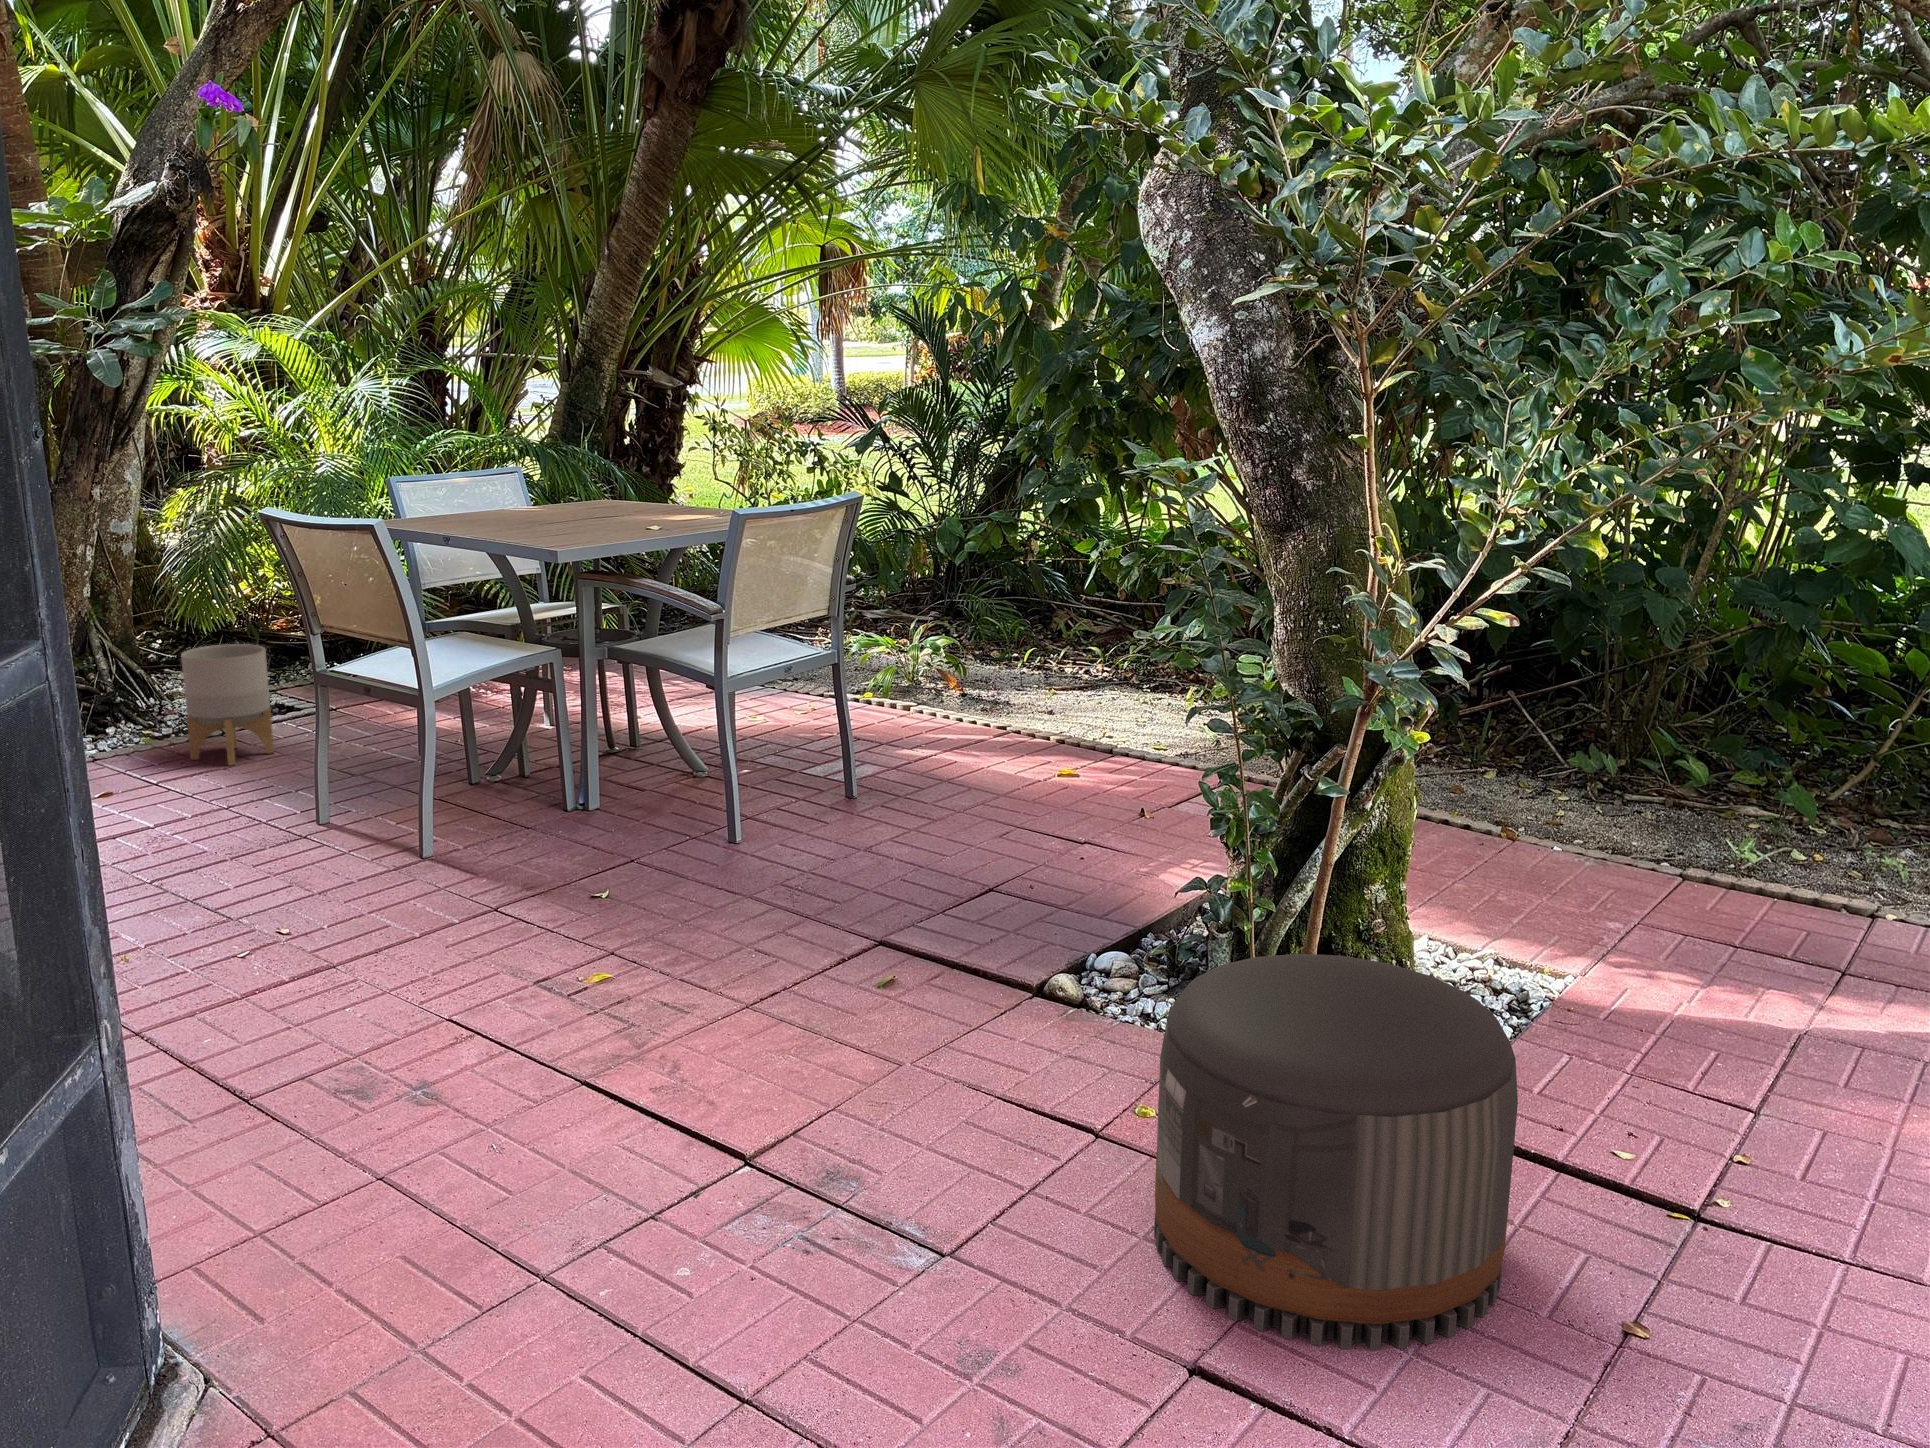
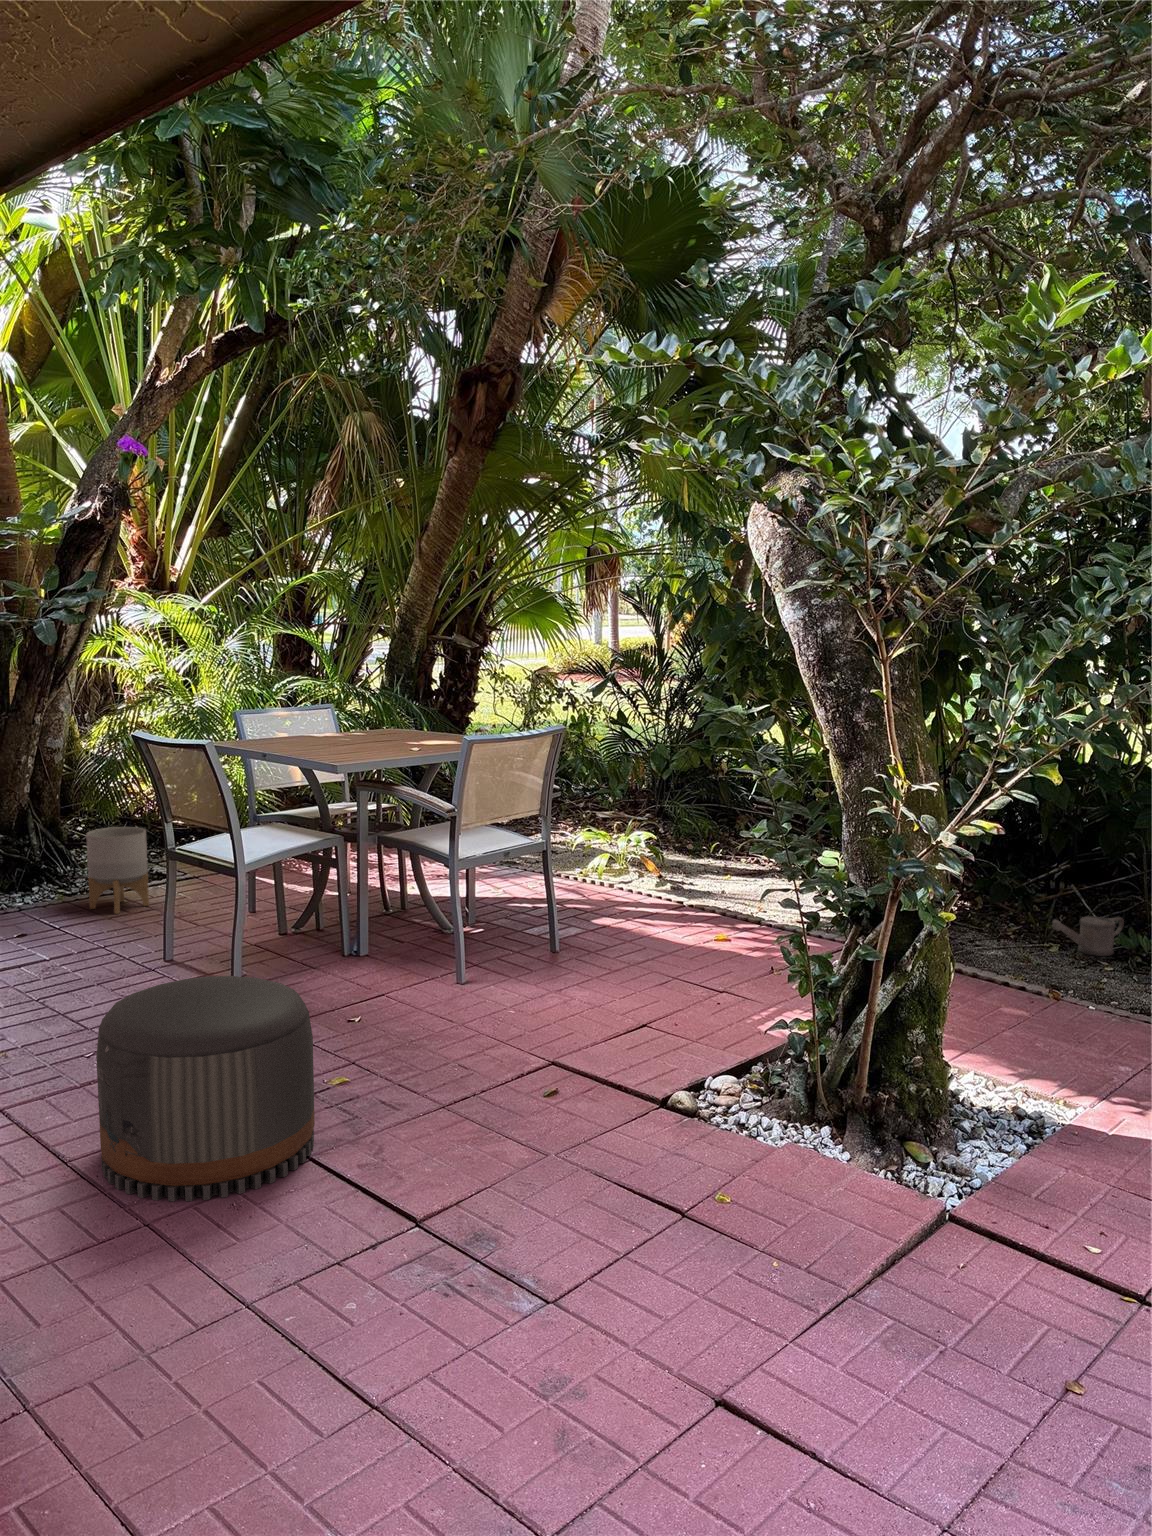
watering can: none [1503,733,1591,783] -> present [1053,917,1124,956]
pouf: present [1154,954,1518,1350] -> present [96,976,315,1201]

